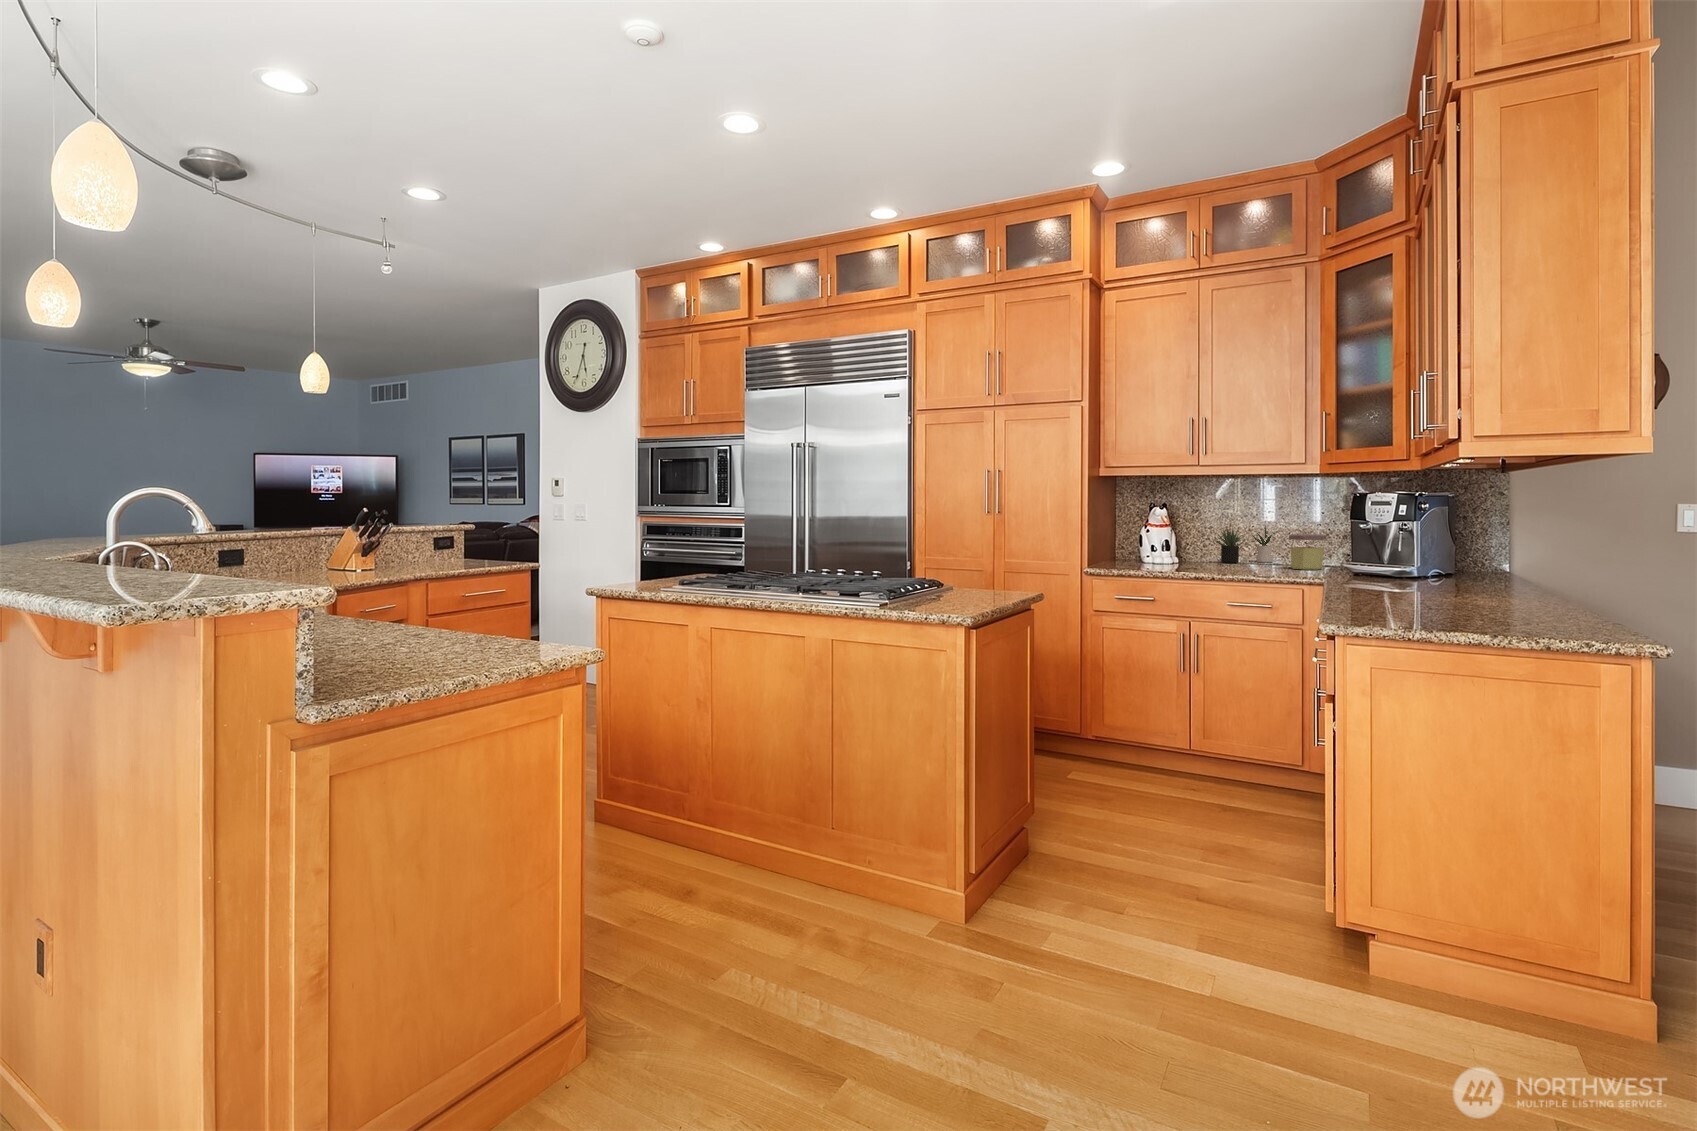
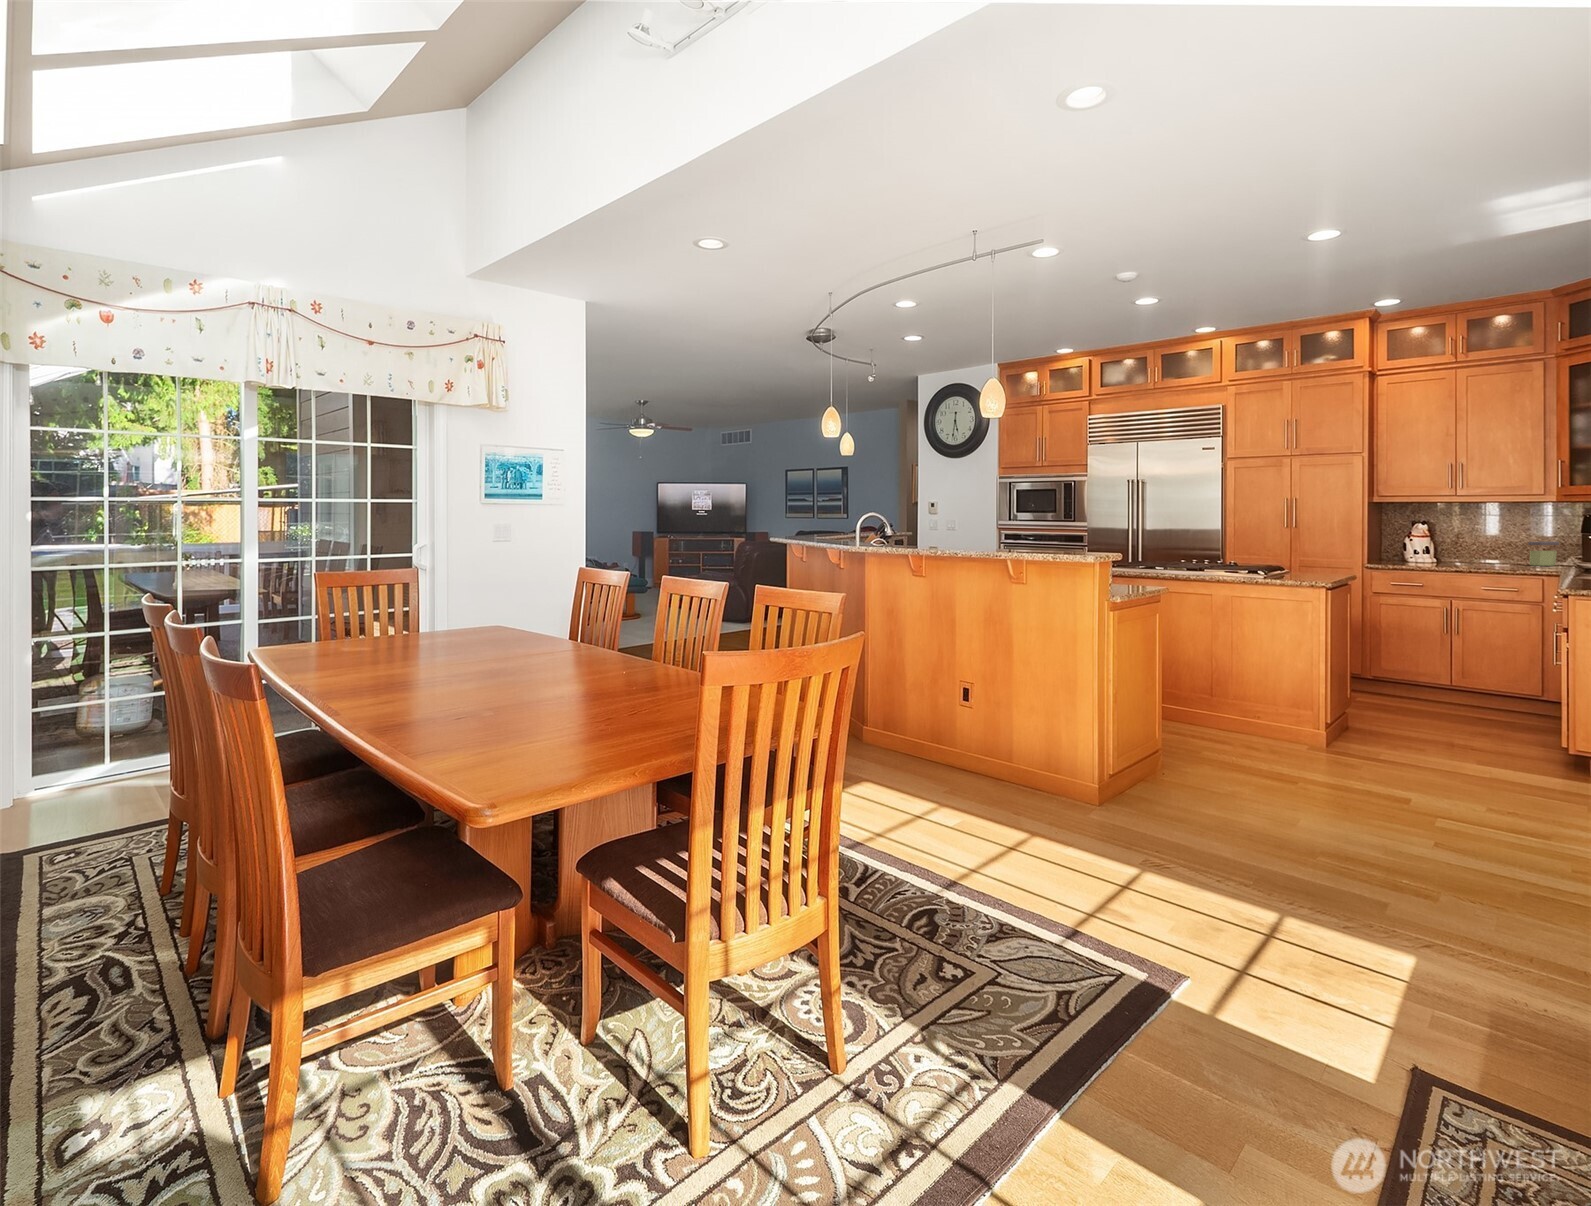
succulent plant: present [1214,526,1275,563] -> none [1461,534,1522,563]

